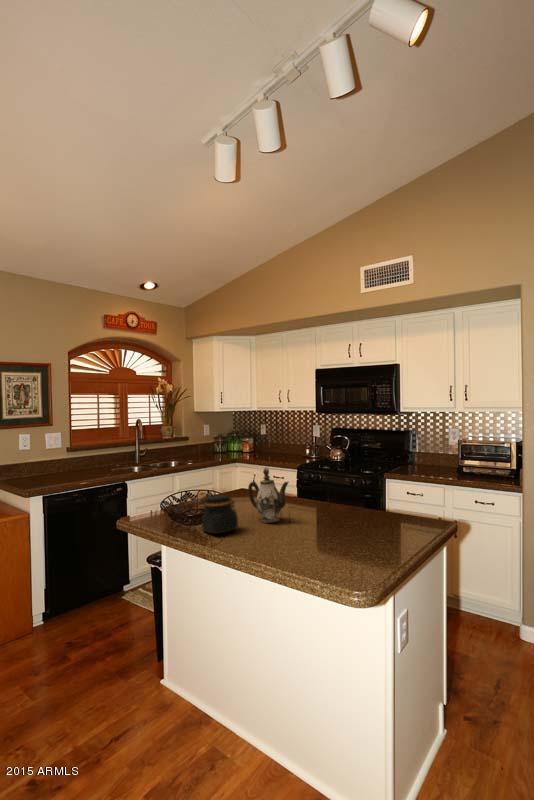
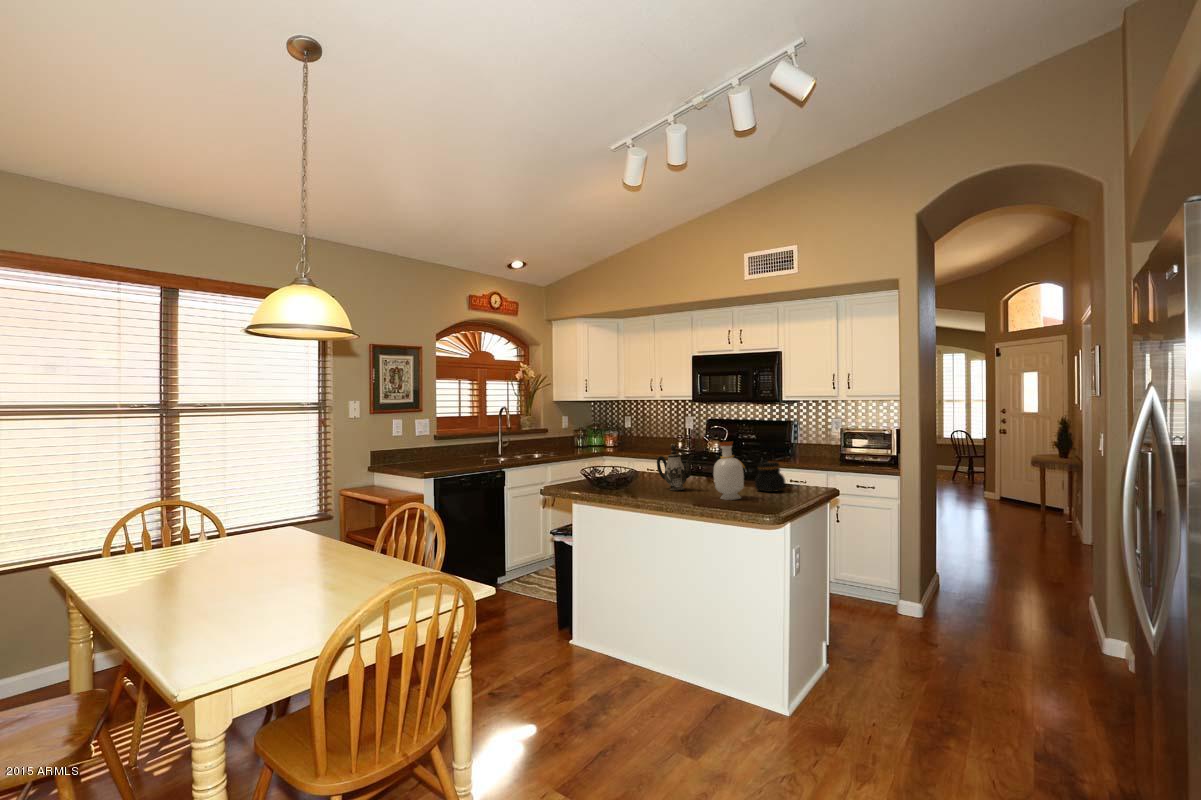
bottle: none [306,470,344,543] -> present [713,442,745,500]
jar: present [201,494,238,534] -> present [755,462,786,492]

